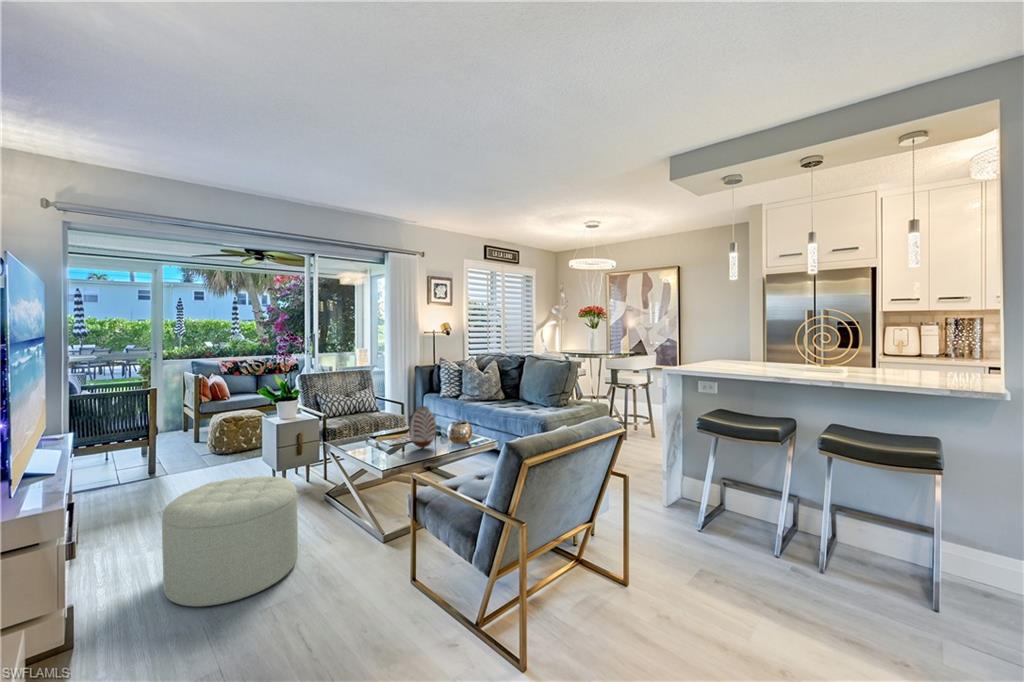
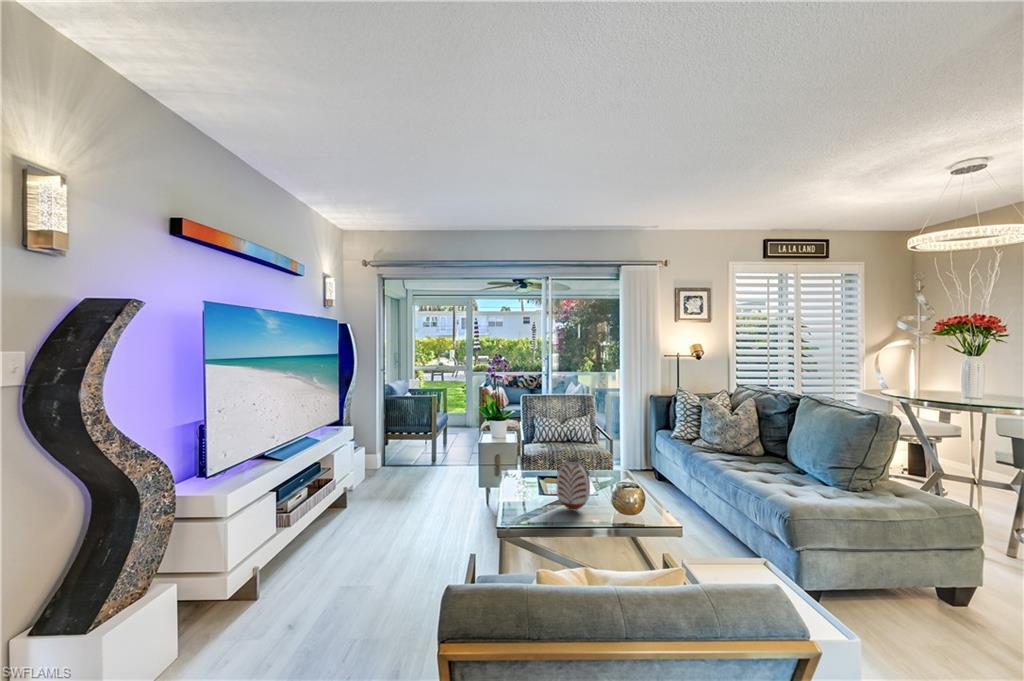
ottoman: present [162,476,298,607] -> none [317,495,425,618]

